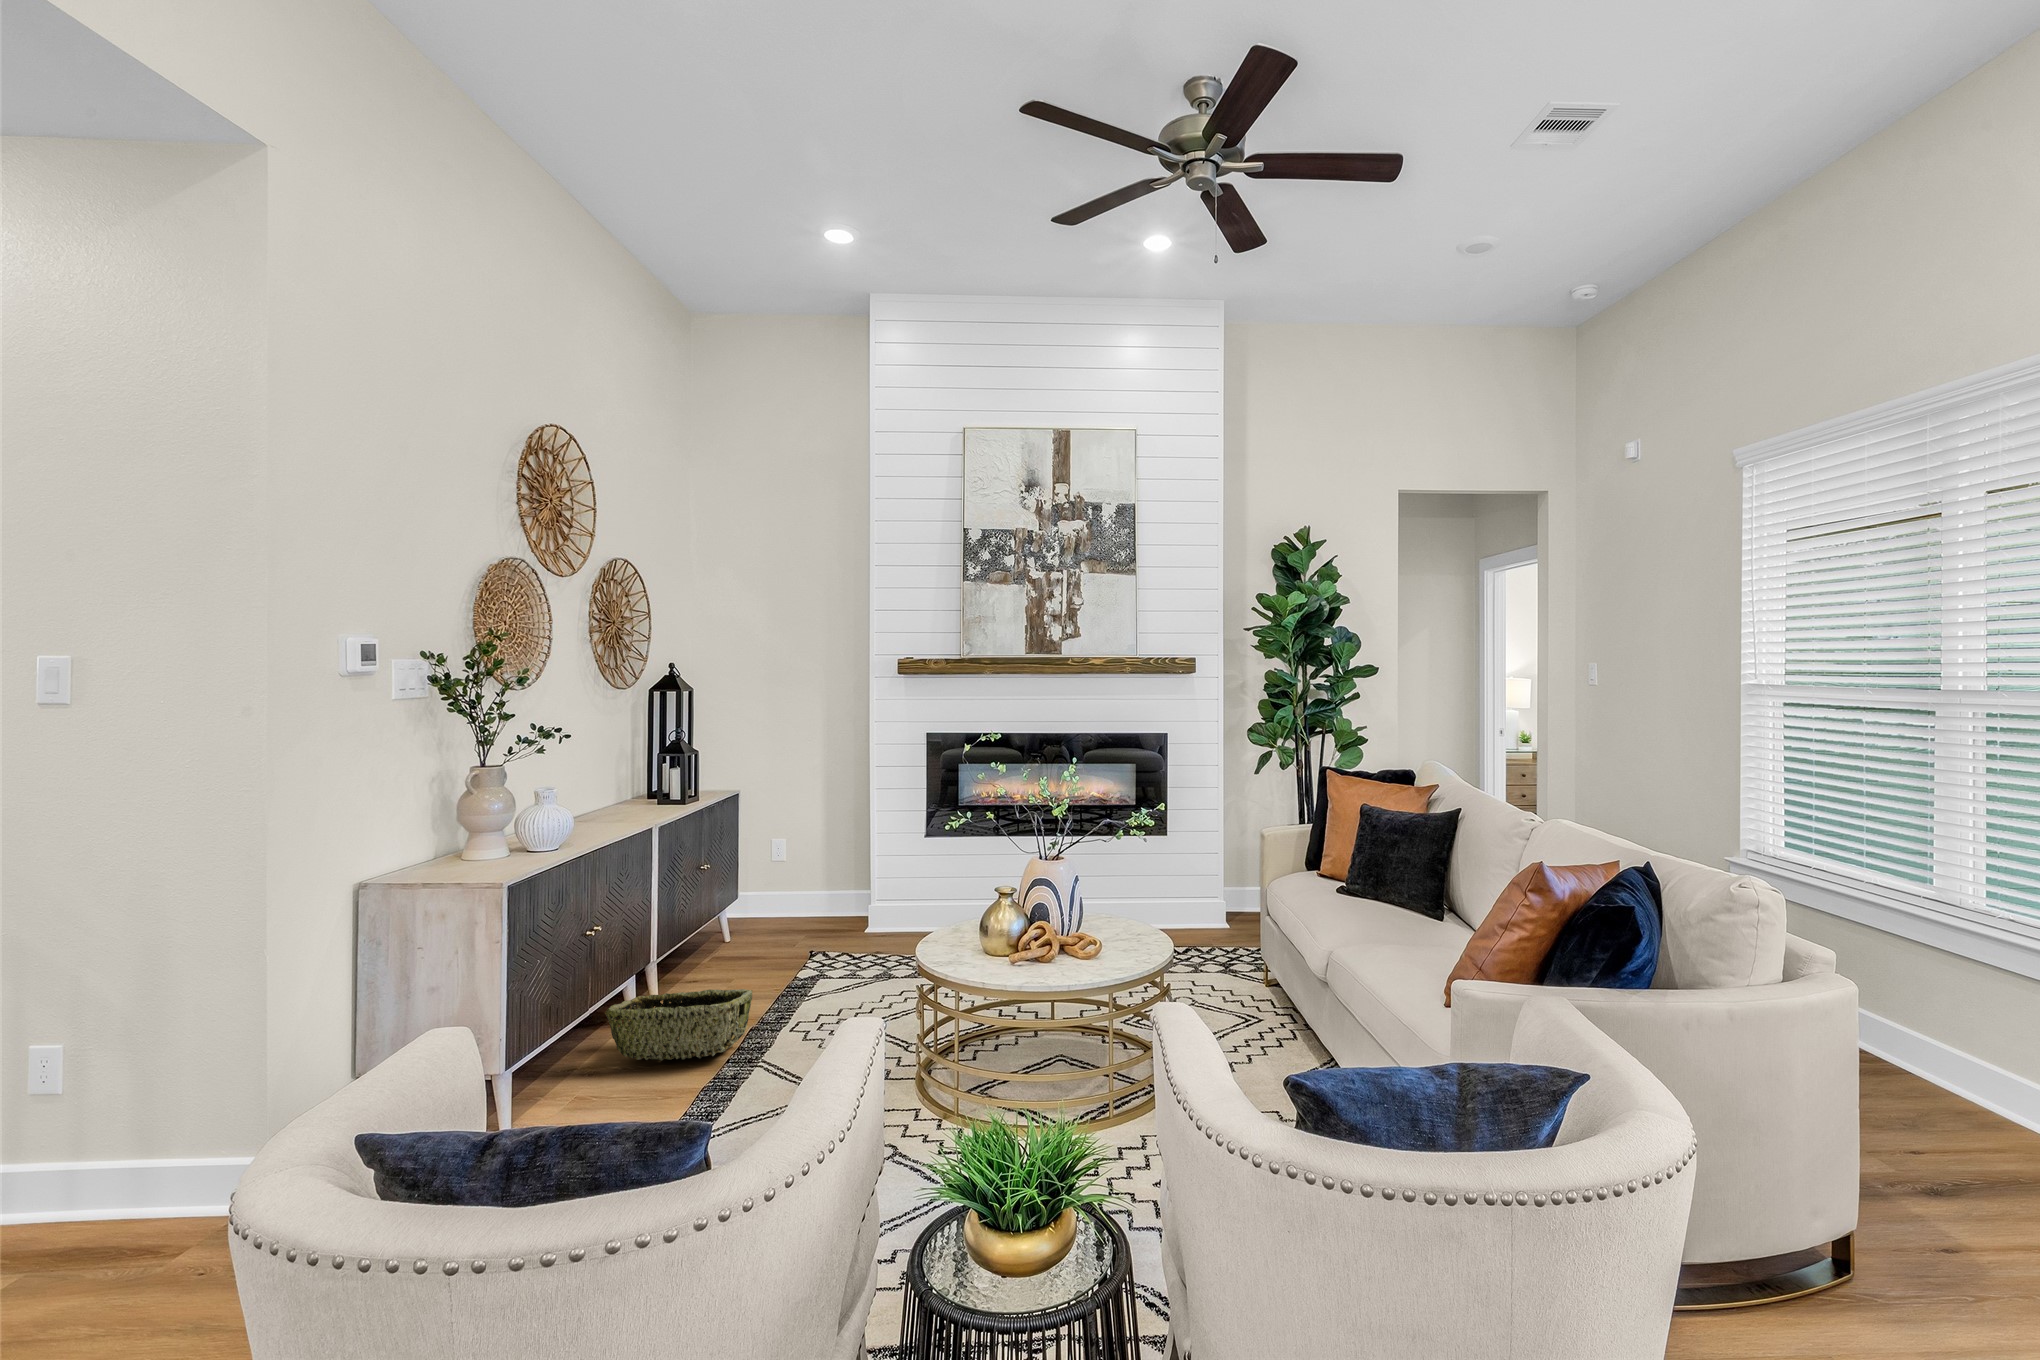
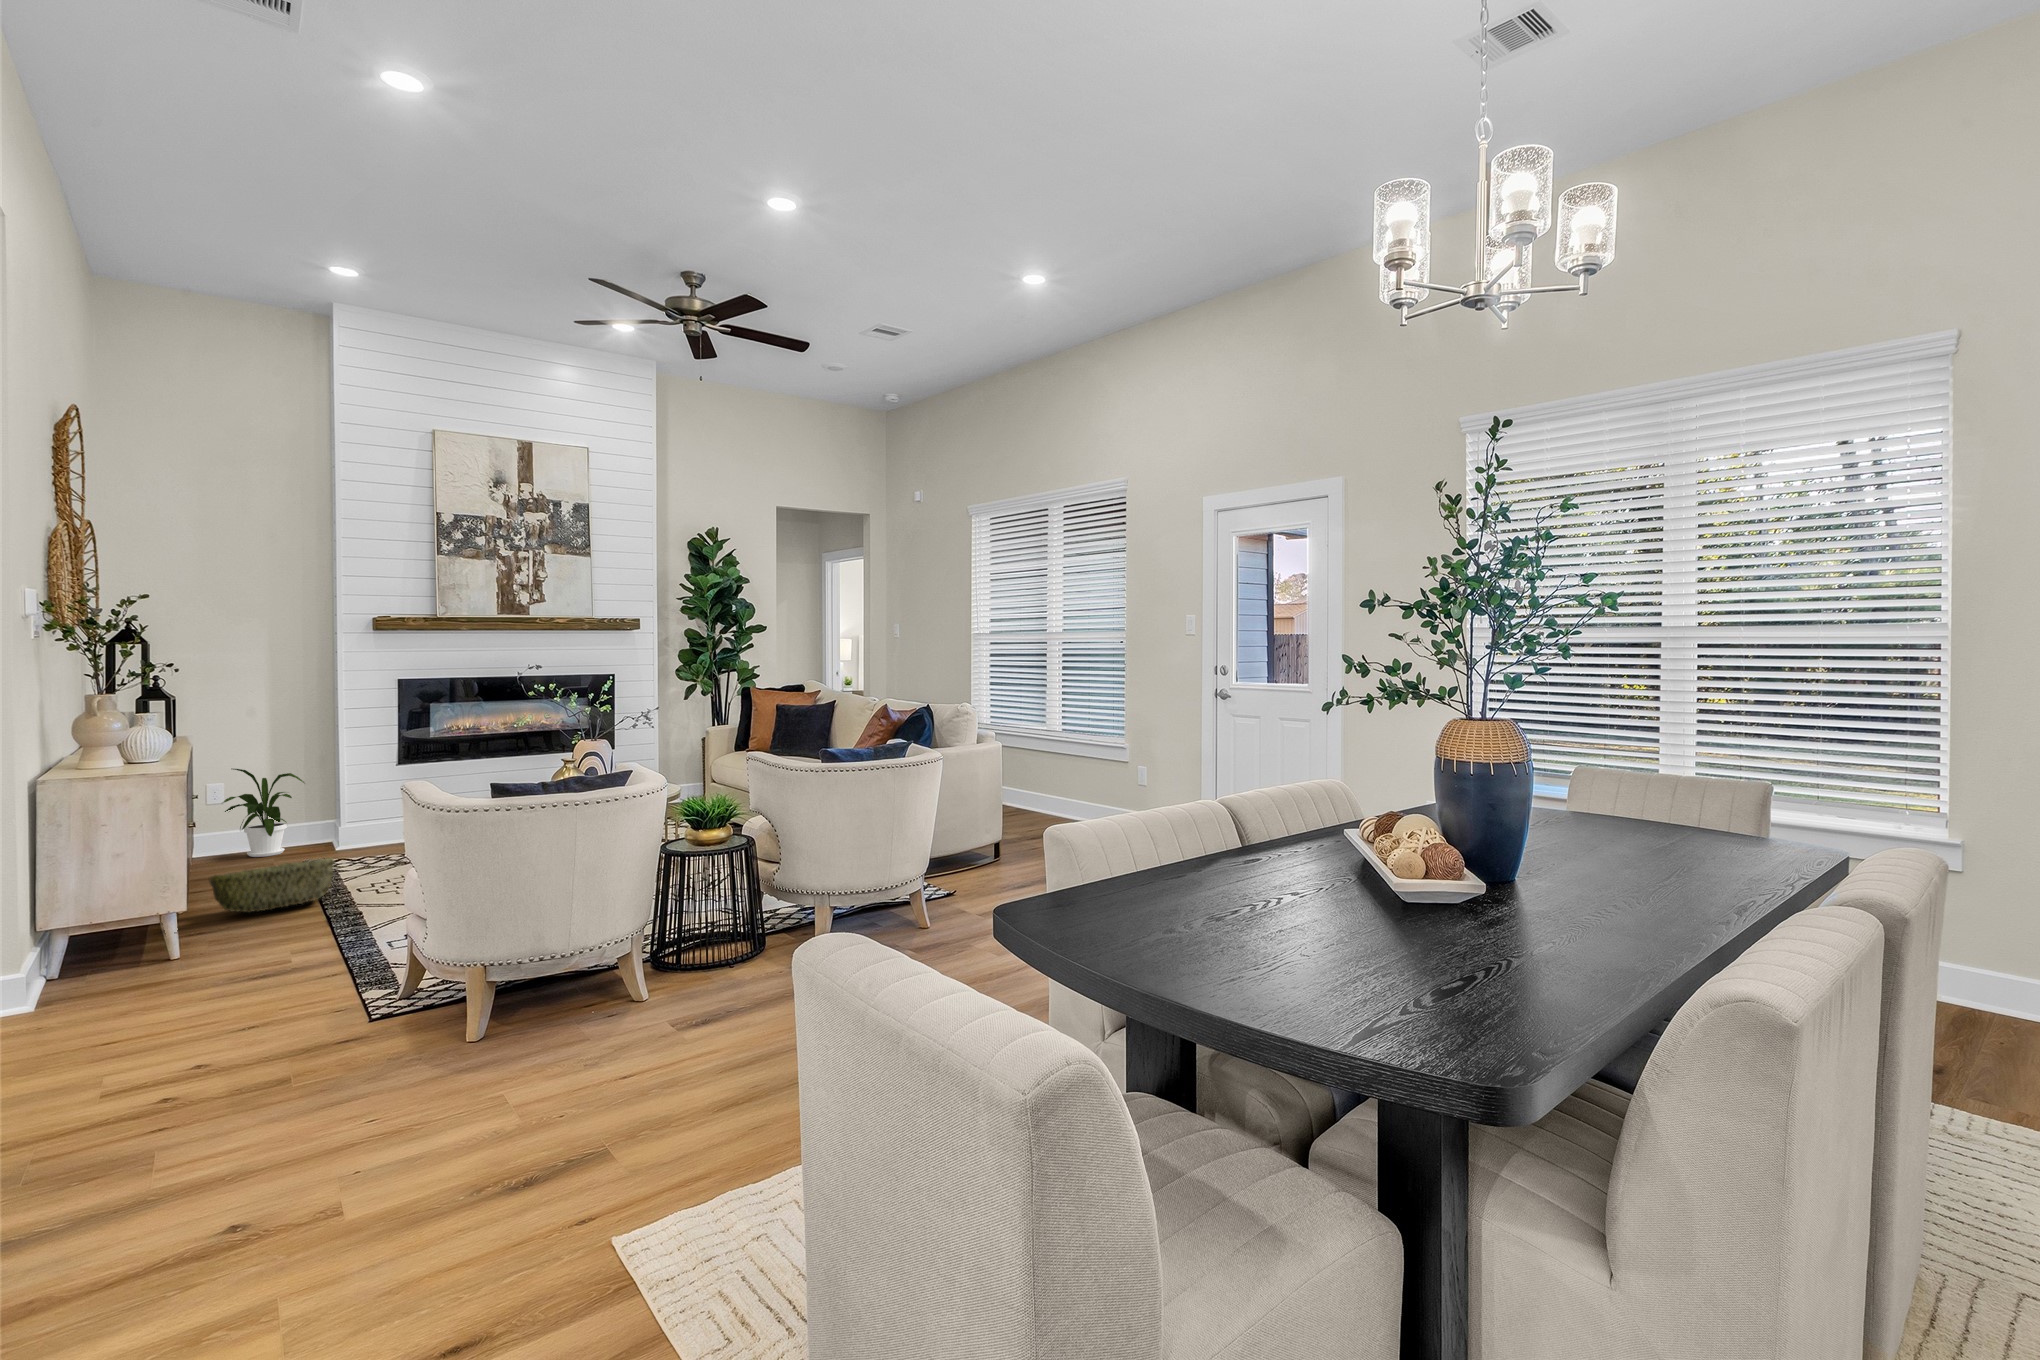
house plant: none [746,826,831,930] -> present [223,769,304,857]

